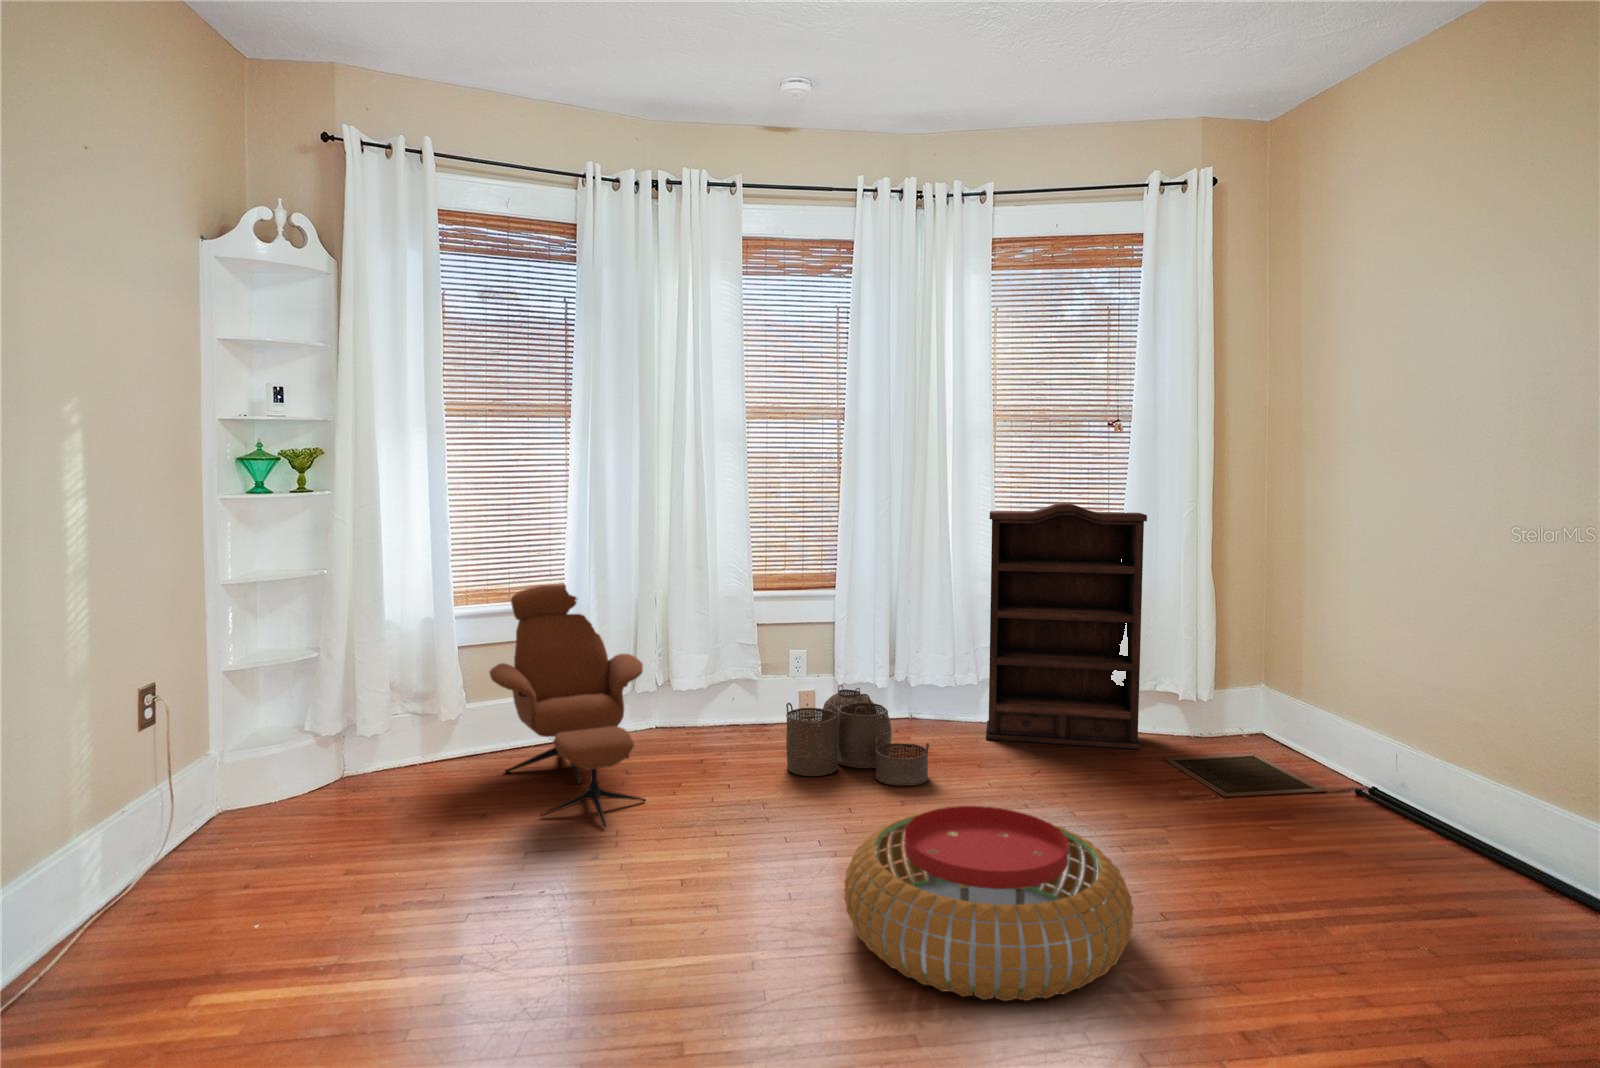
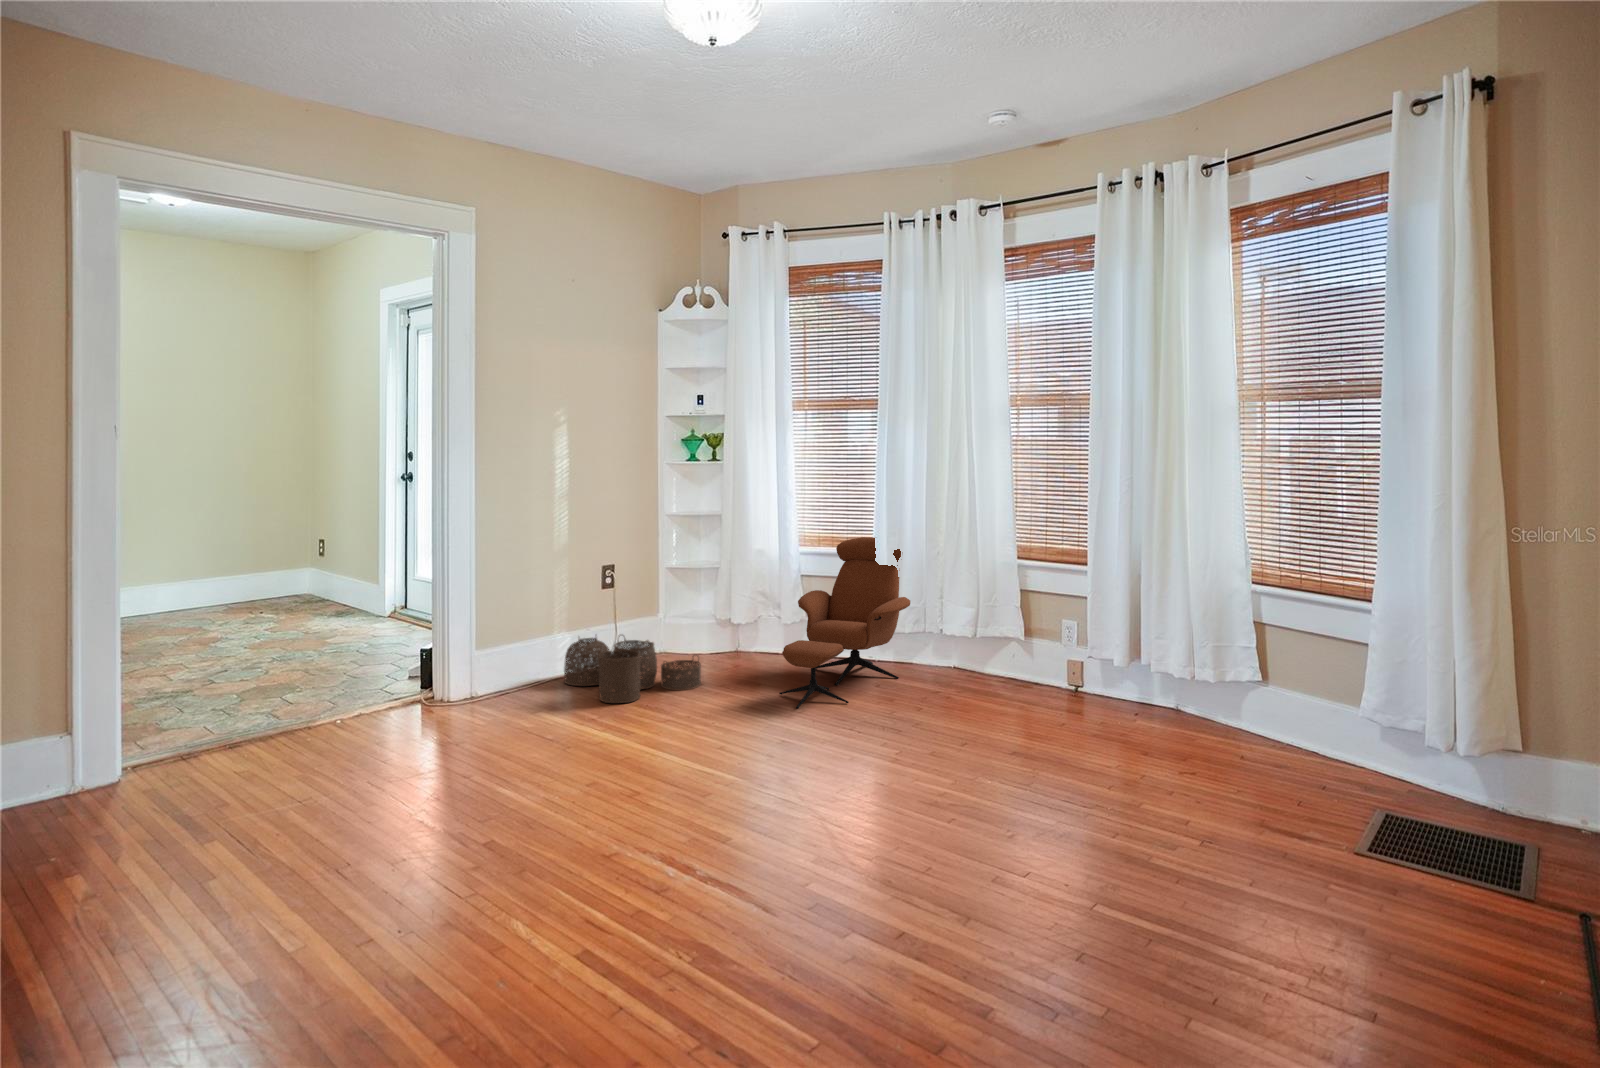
bookshelf: present [986,503,1147,749] -> none [1203,494,1411,792]
woven basket: present [786,685,929,785] -> present [564,636,701,703]
pouf: present [844,806,1133,1001] -> none [750,730,970,865]

